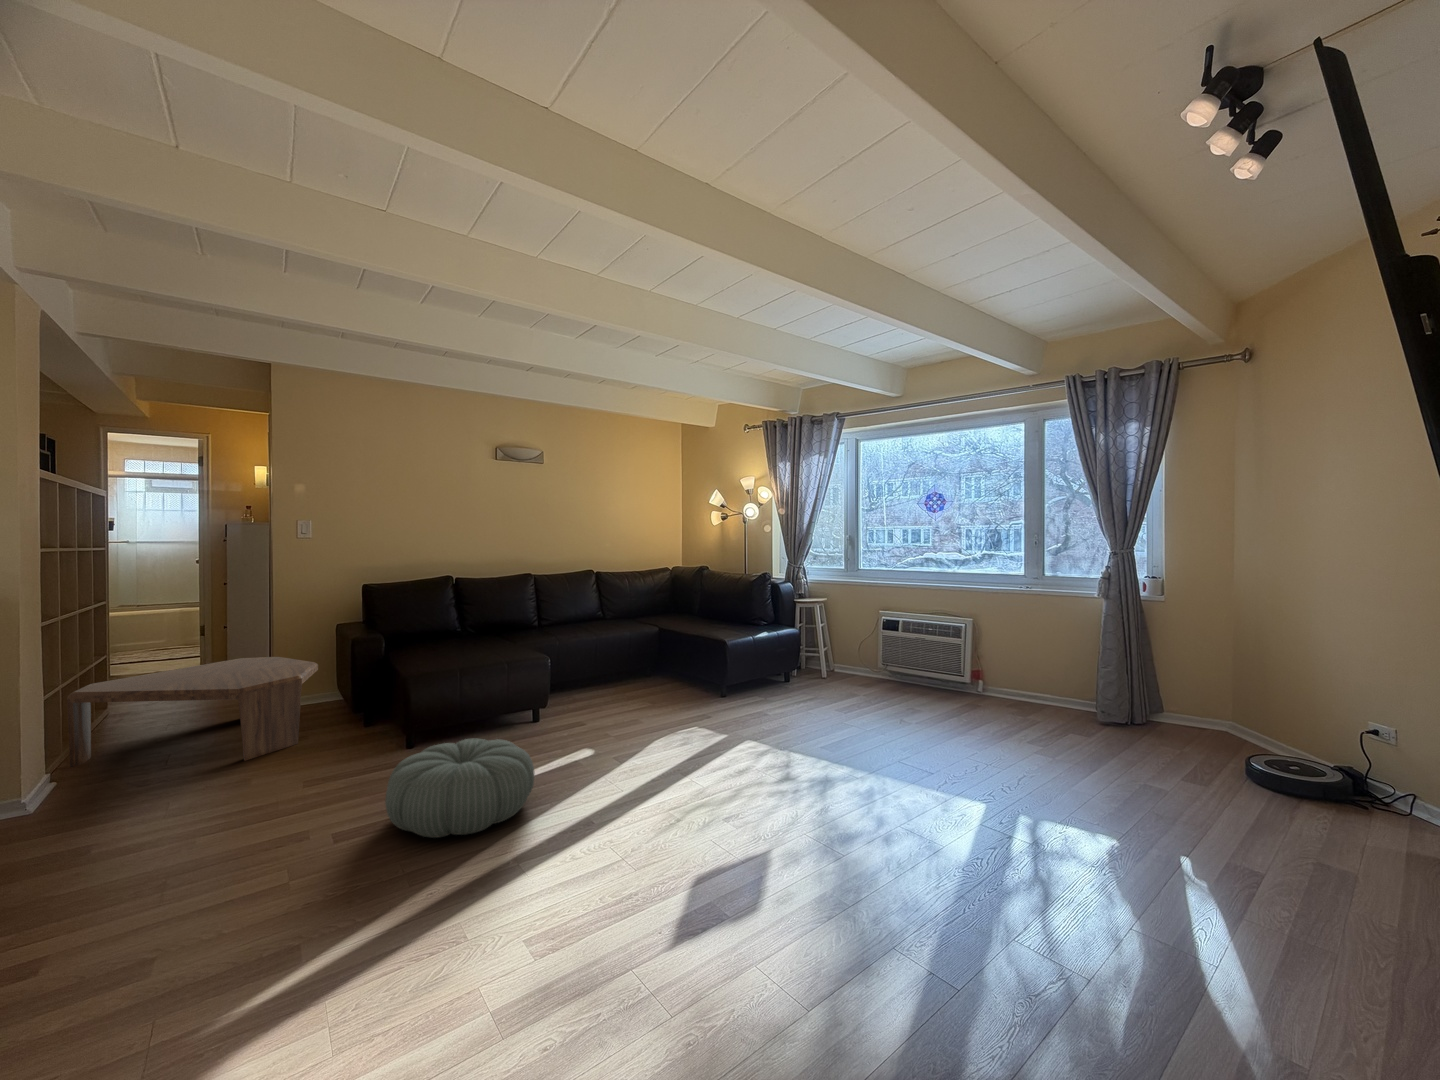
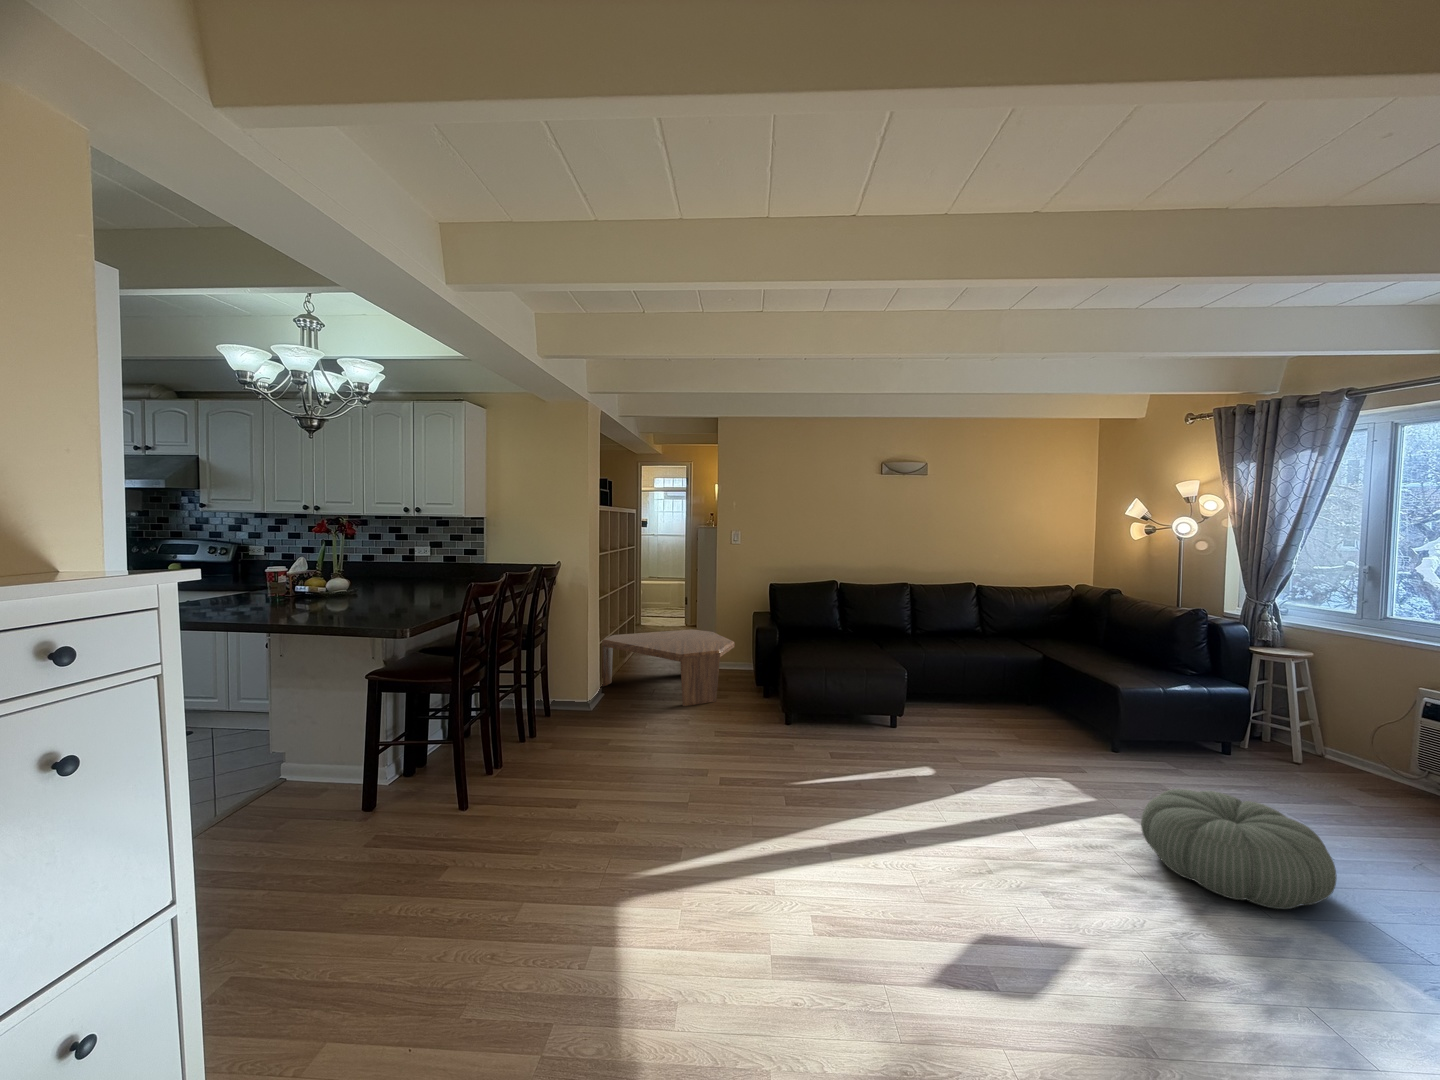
pouf: present [385,739,534,838] -> present [1141,789,1337,909]

